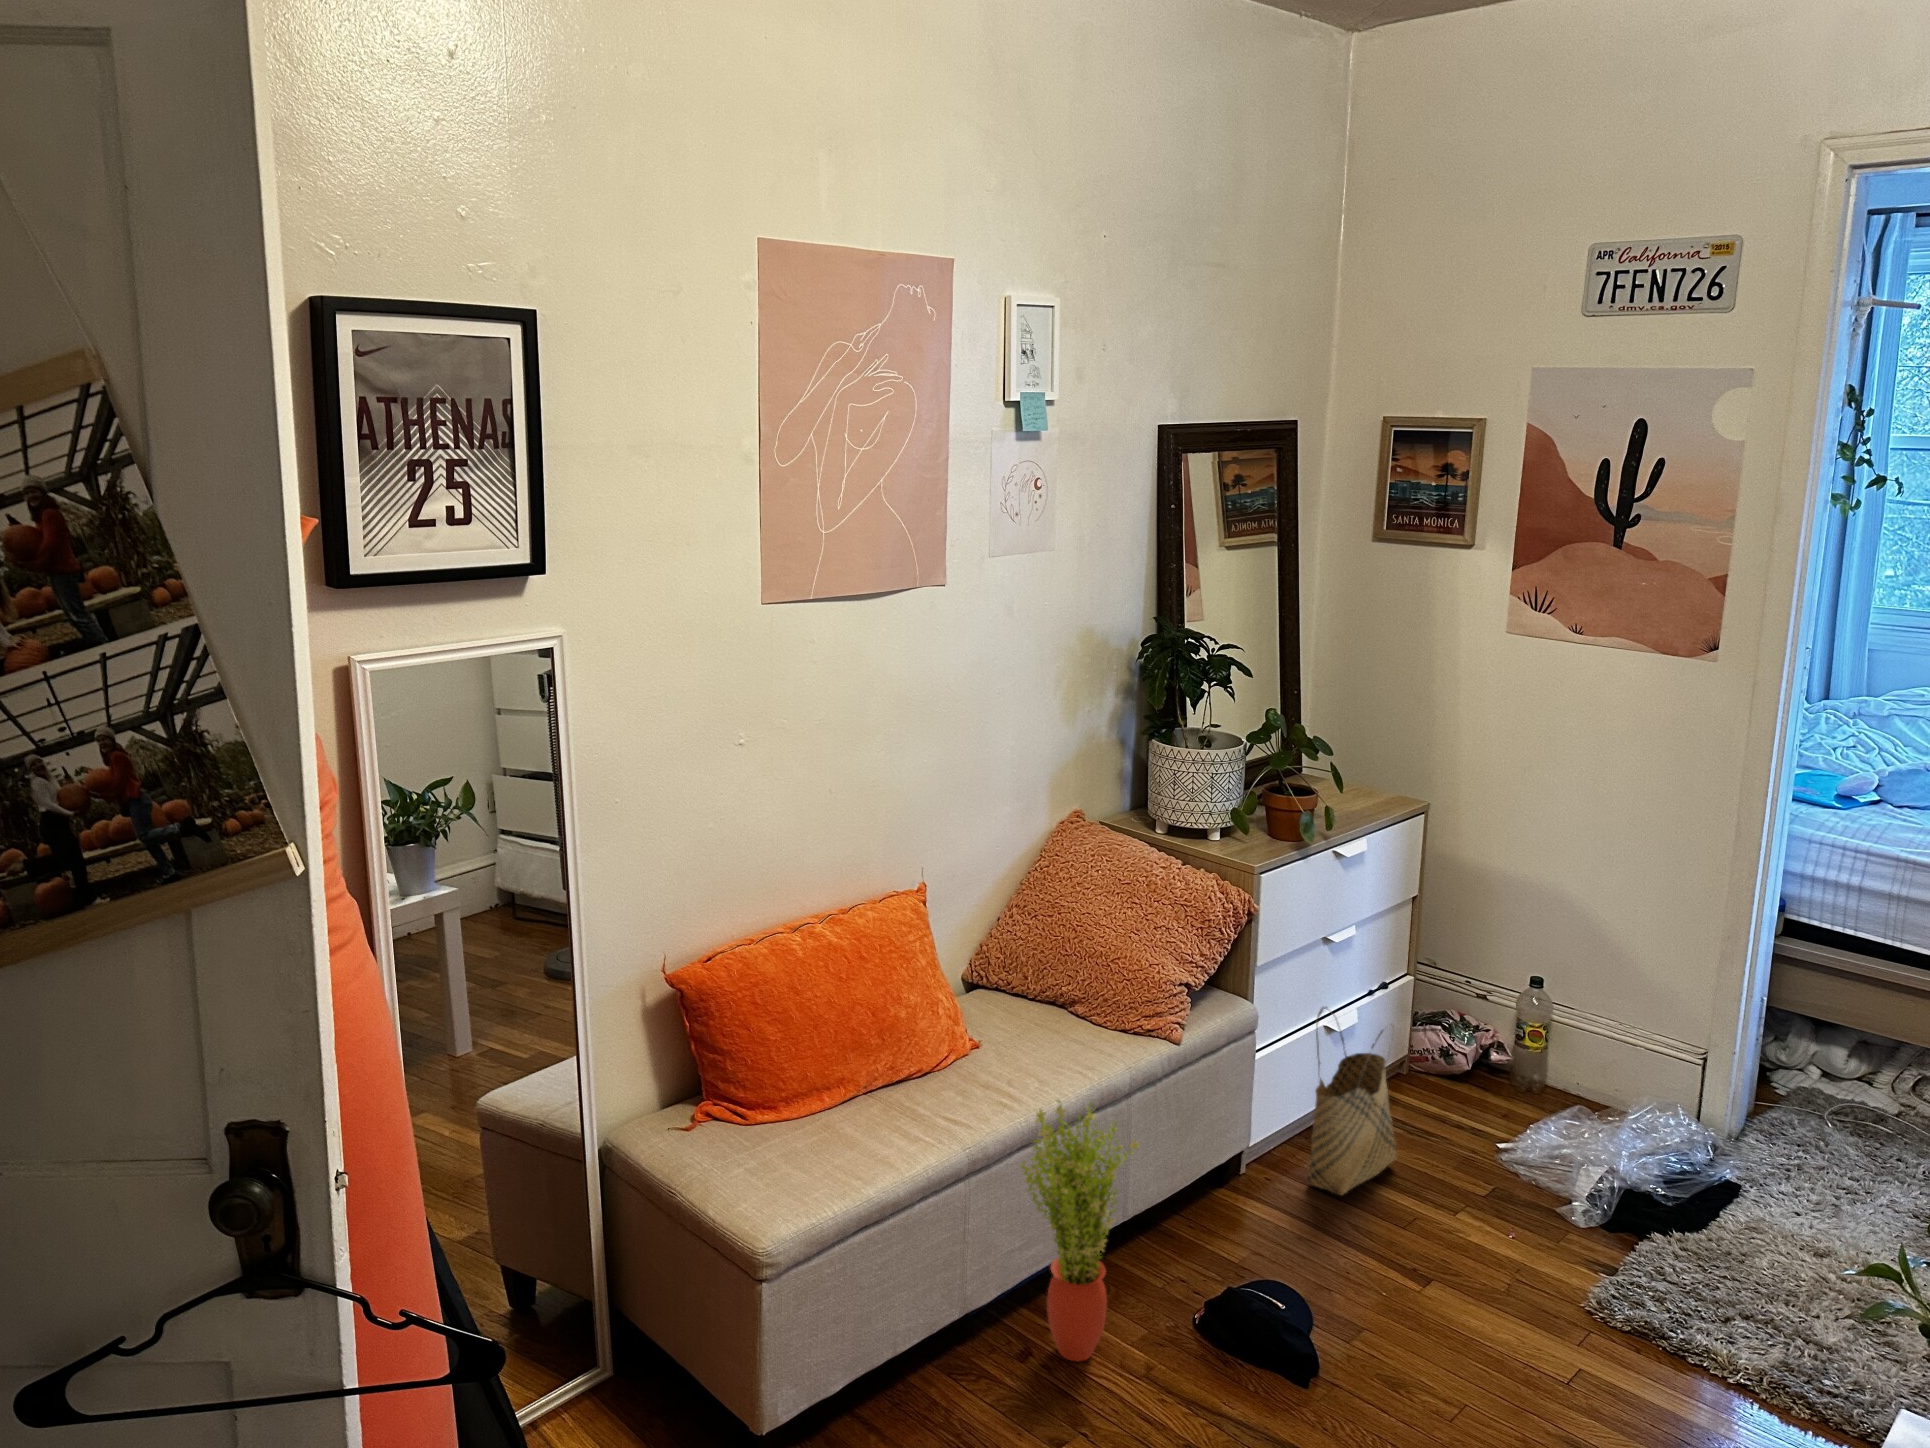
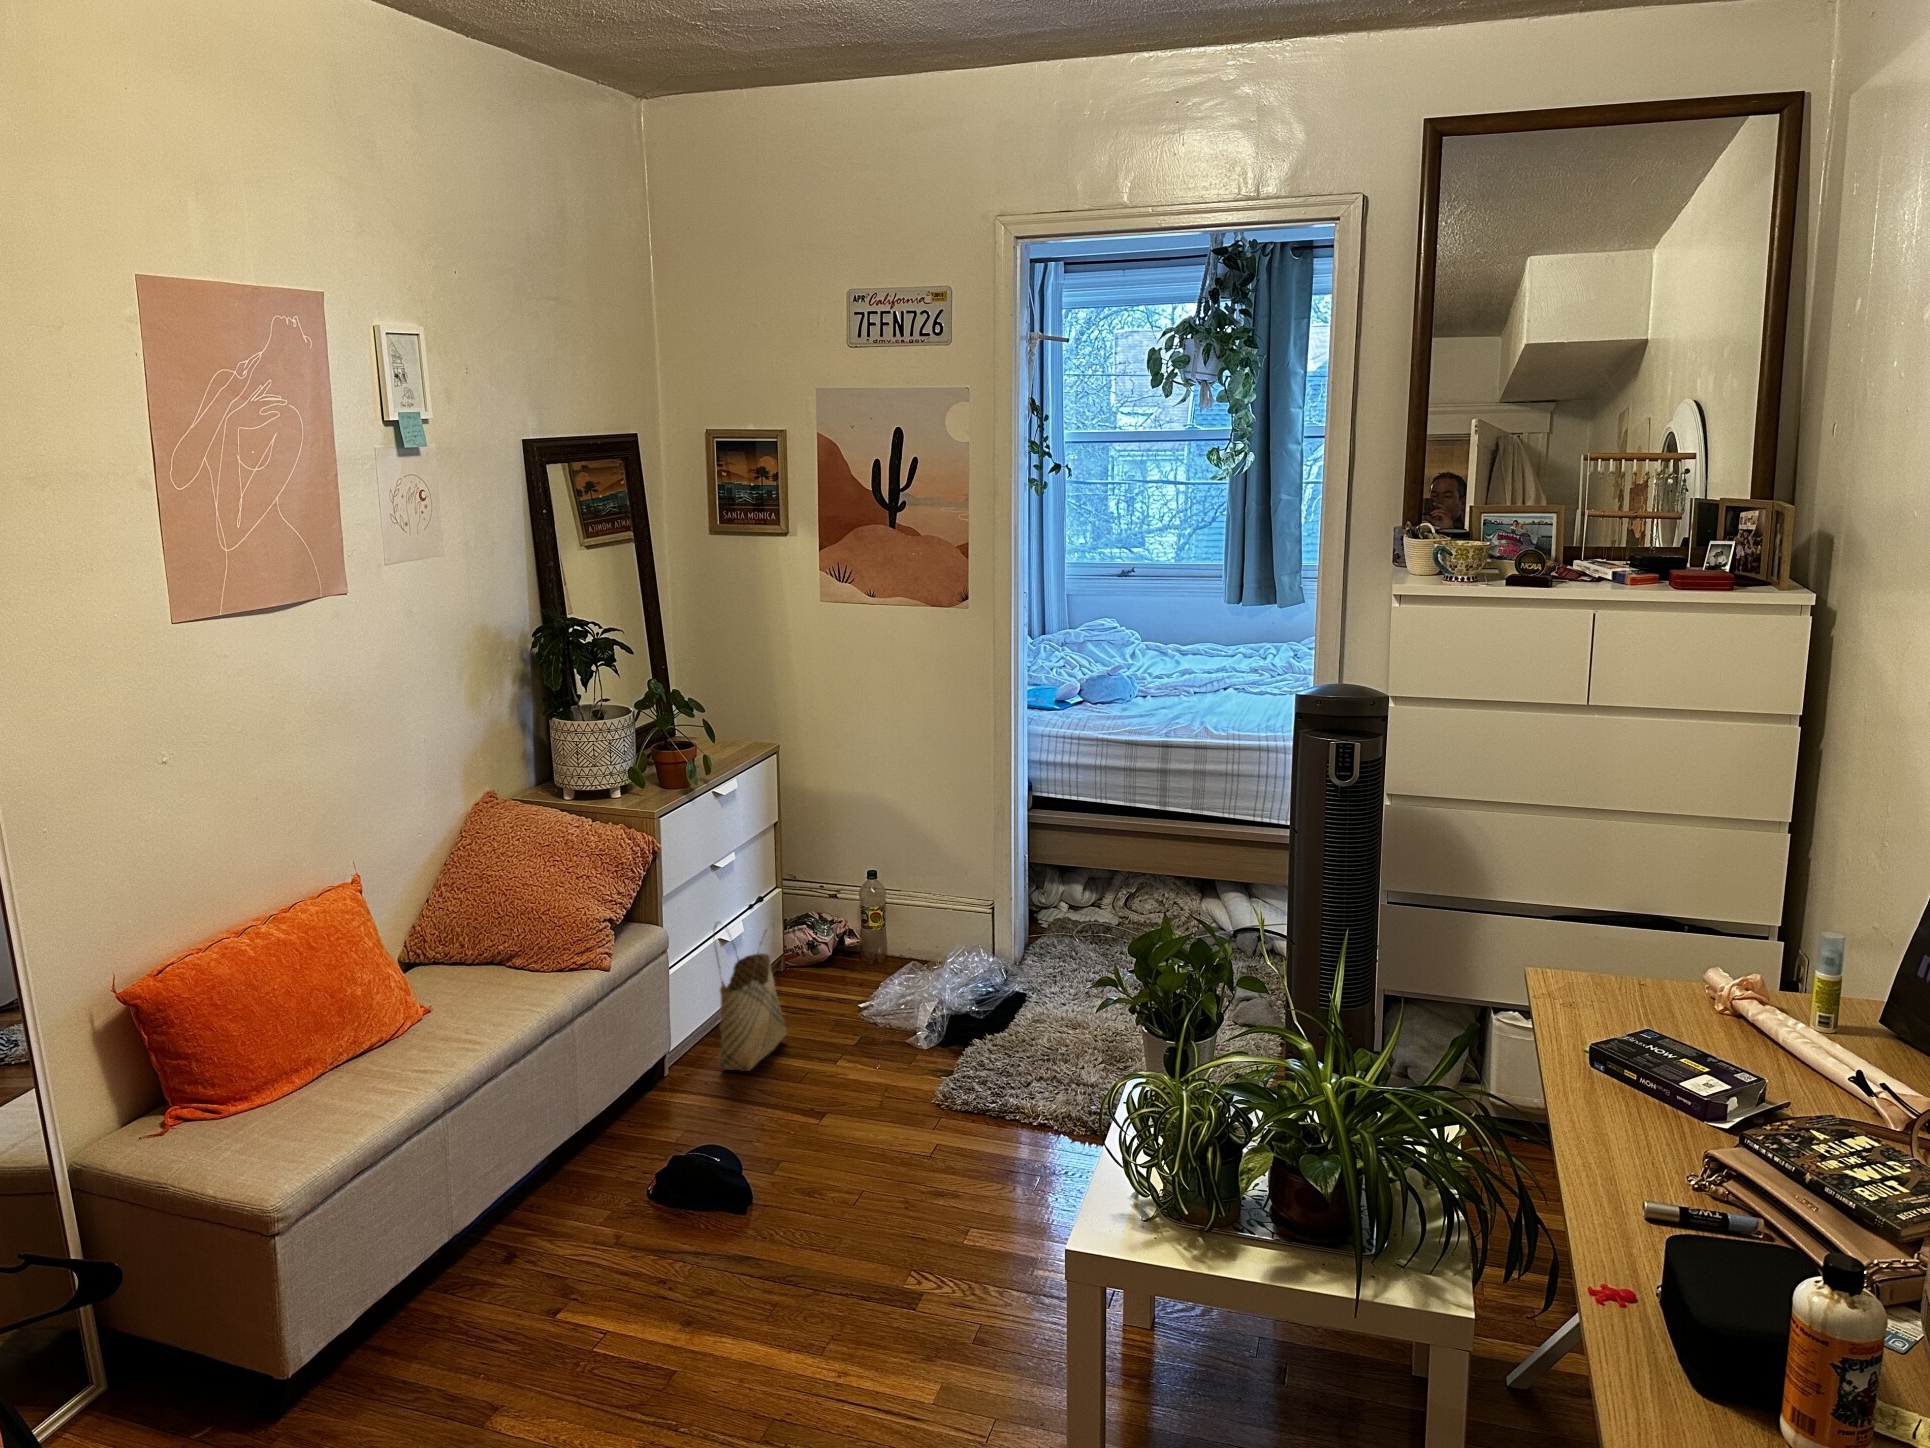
potted plant: present [1020,1101,1139,1361] -> none [495,1023,595,1250]

